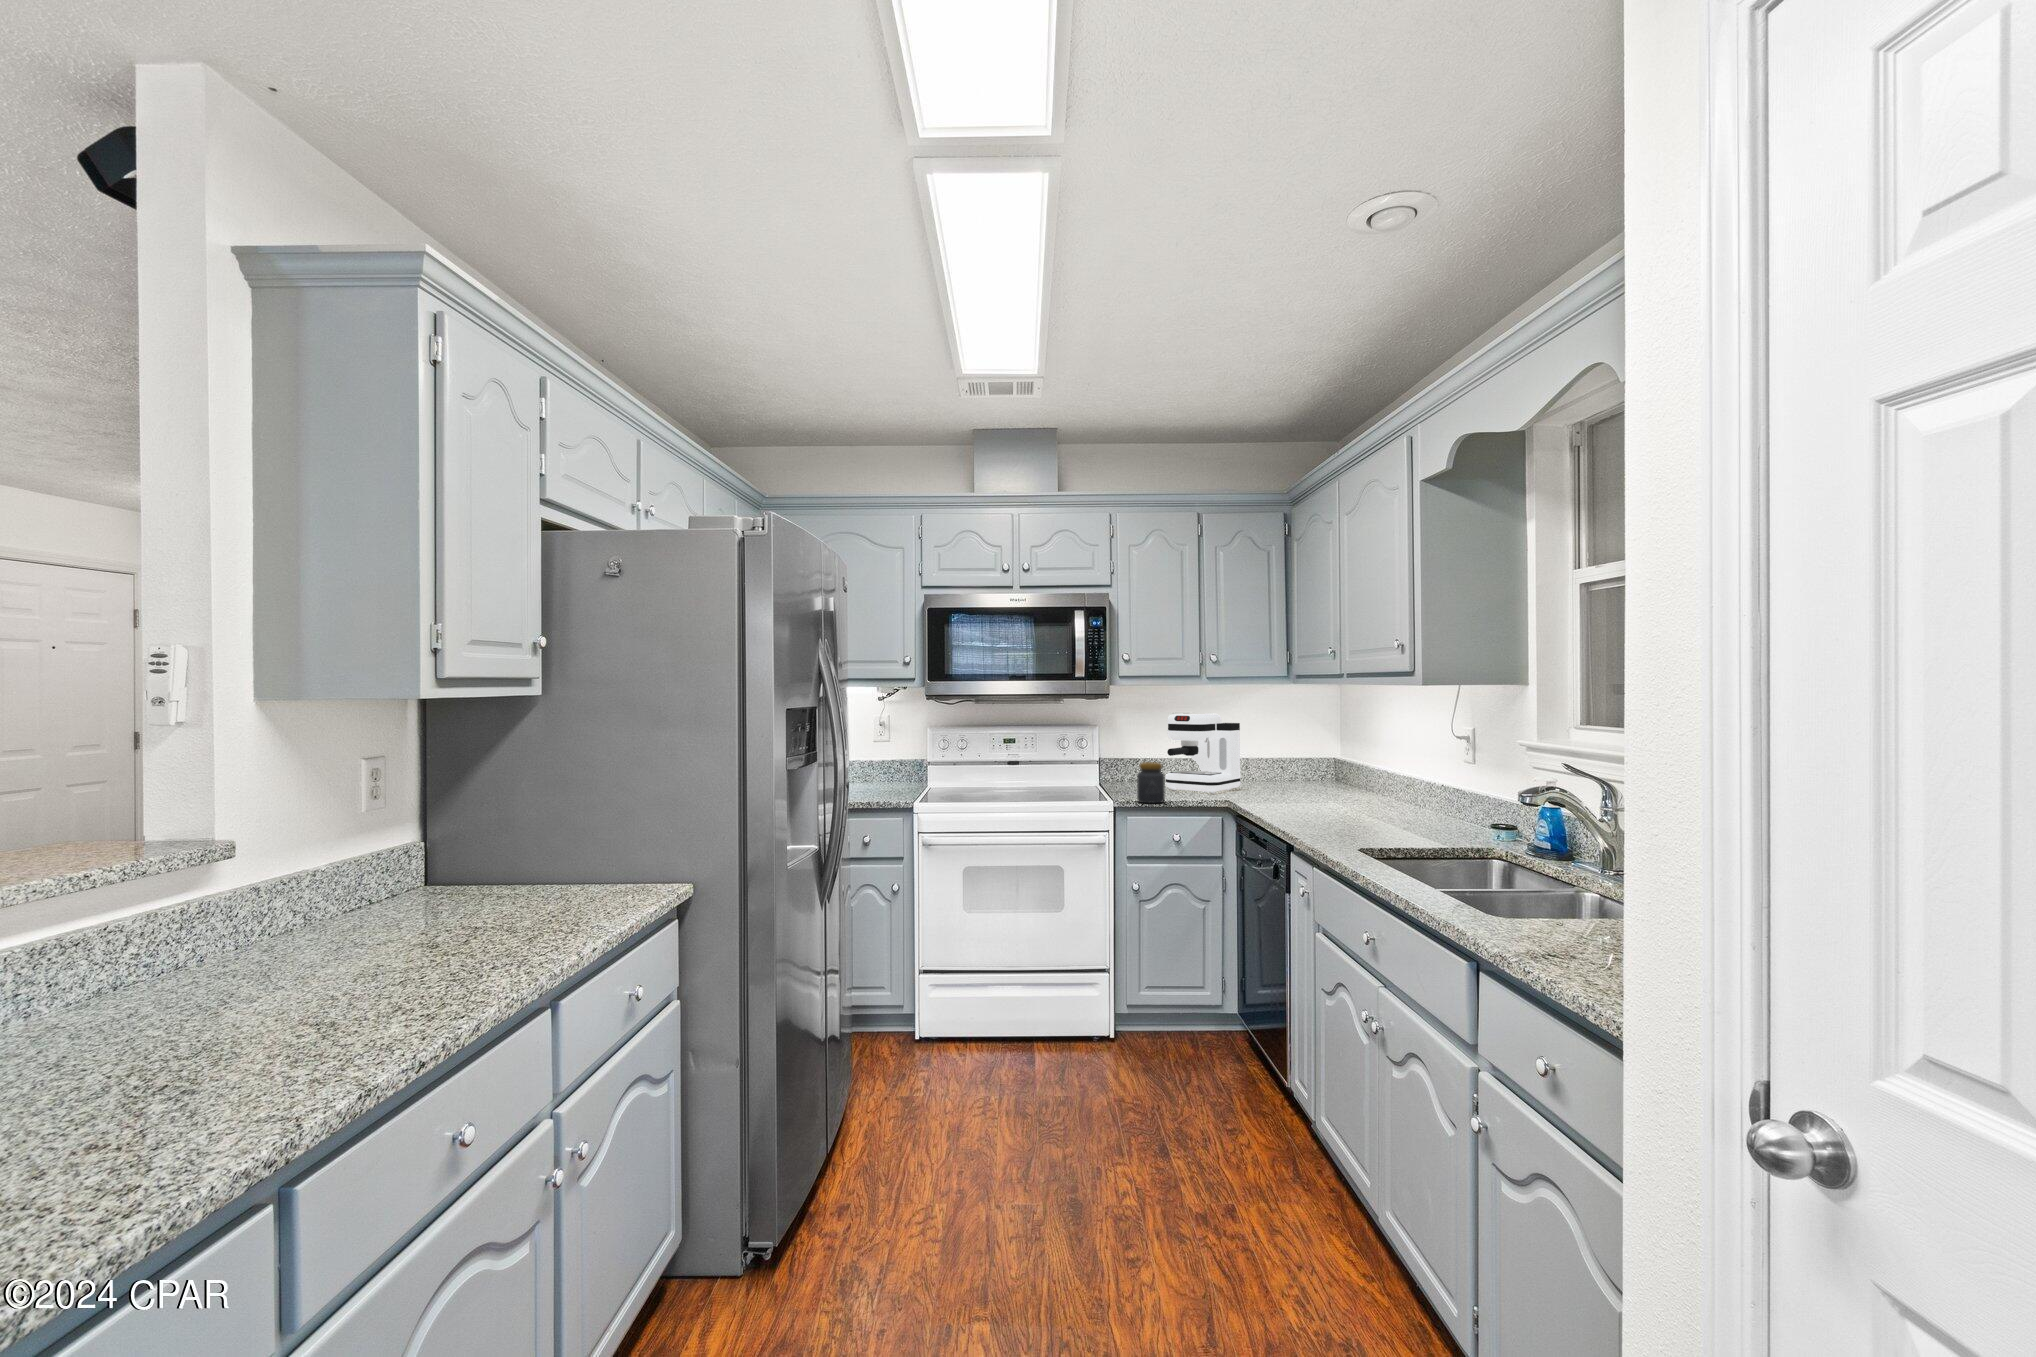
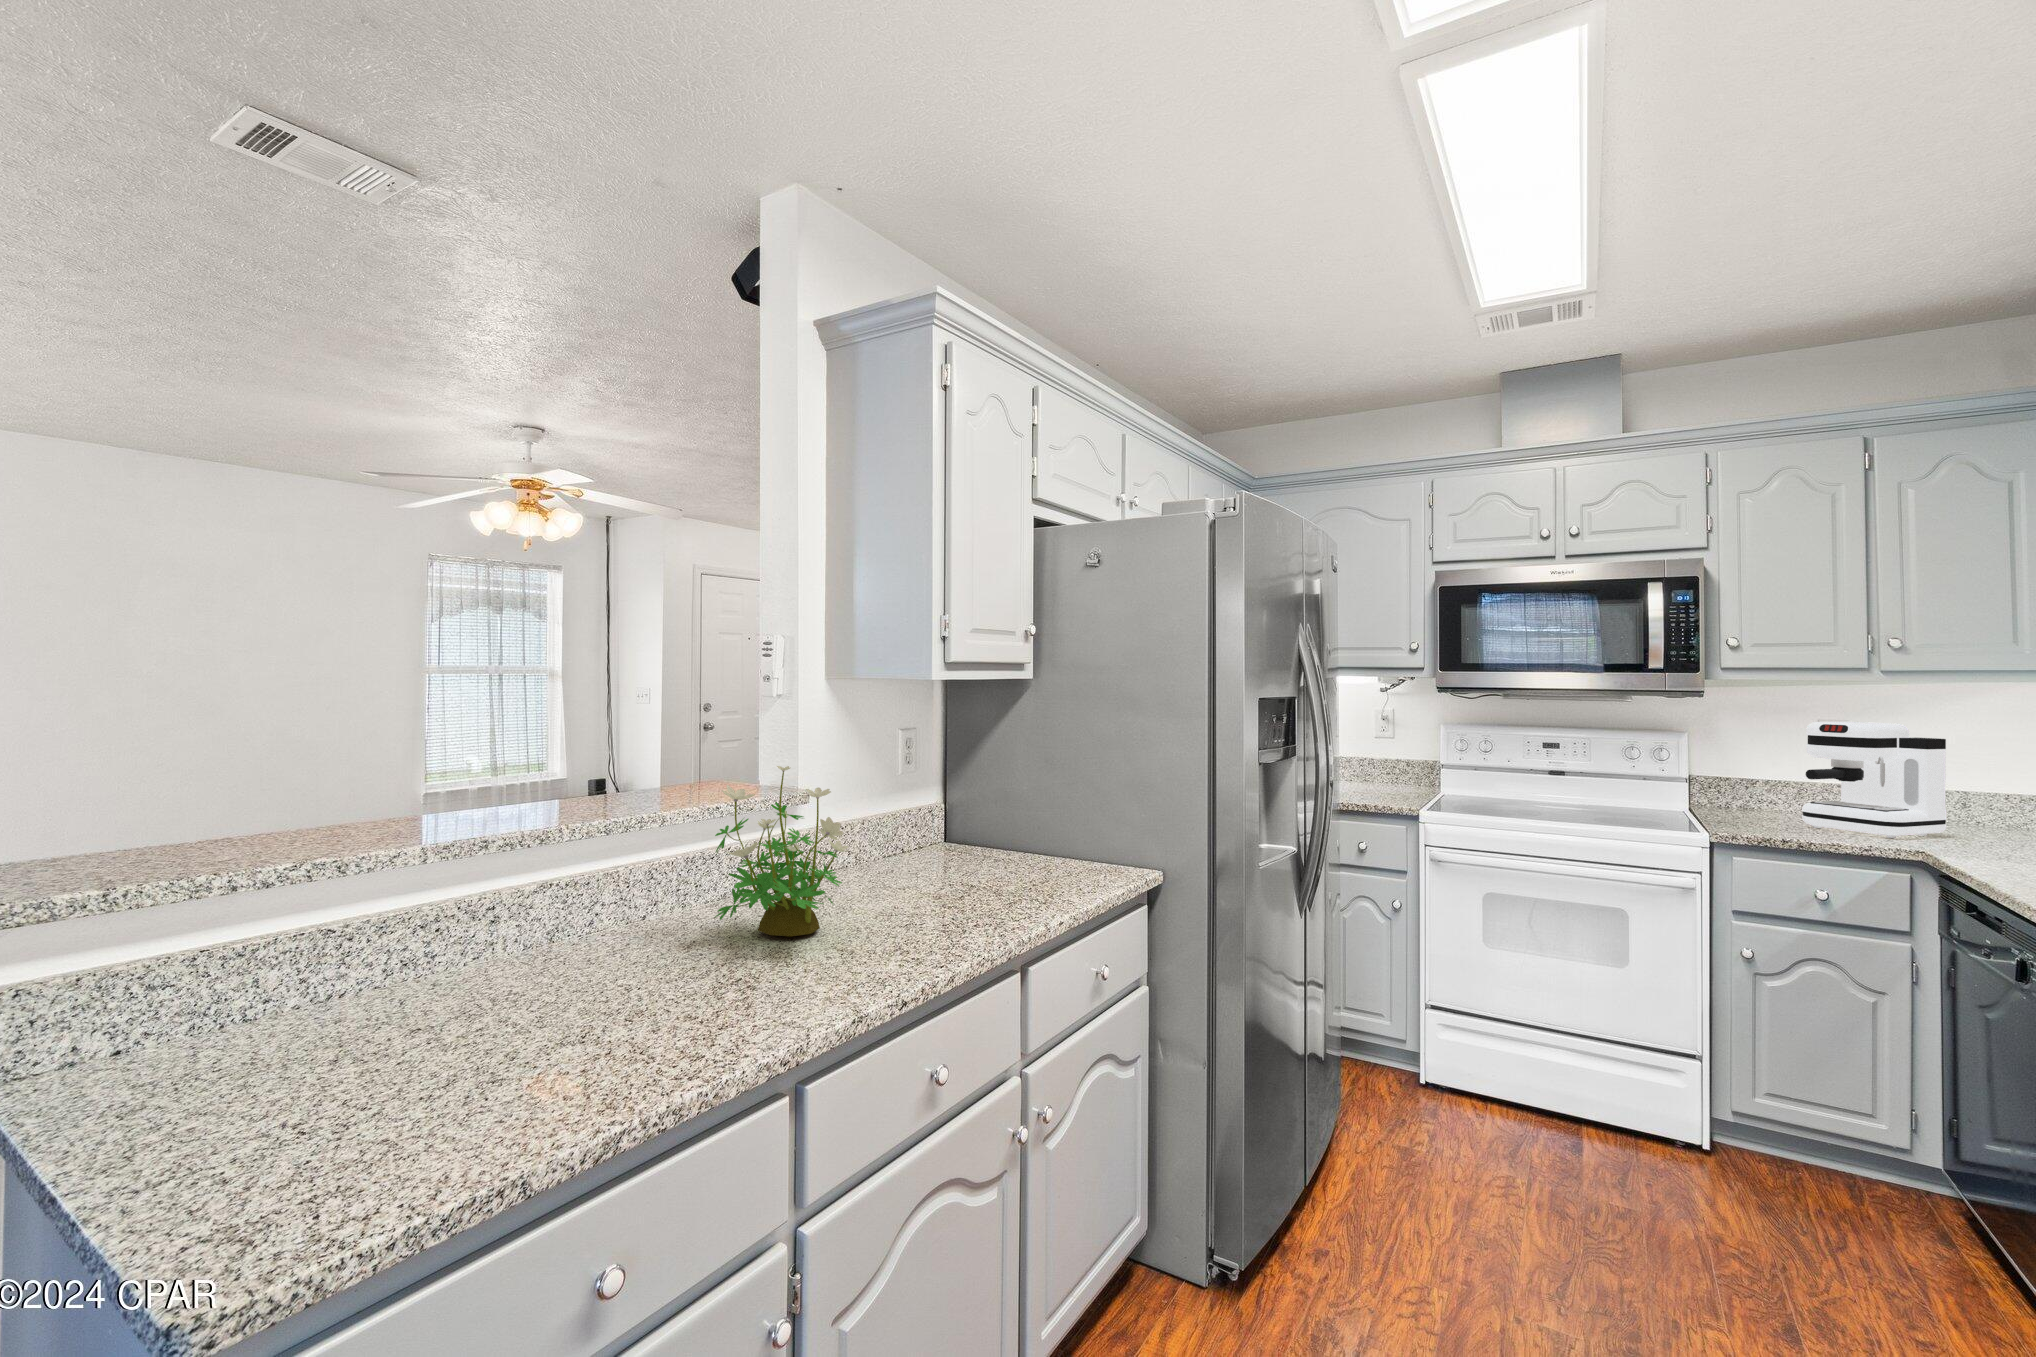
jar: present [1137,762,1165,803] -> none [1750,786,1799,843]
potted plant: none [91,812,322,1026] -> present [715,766,848,936]

